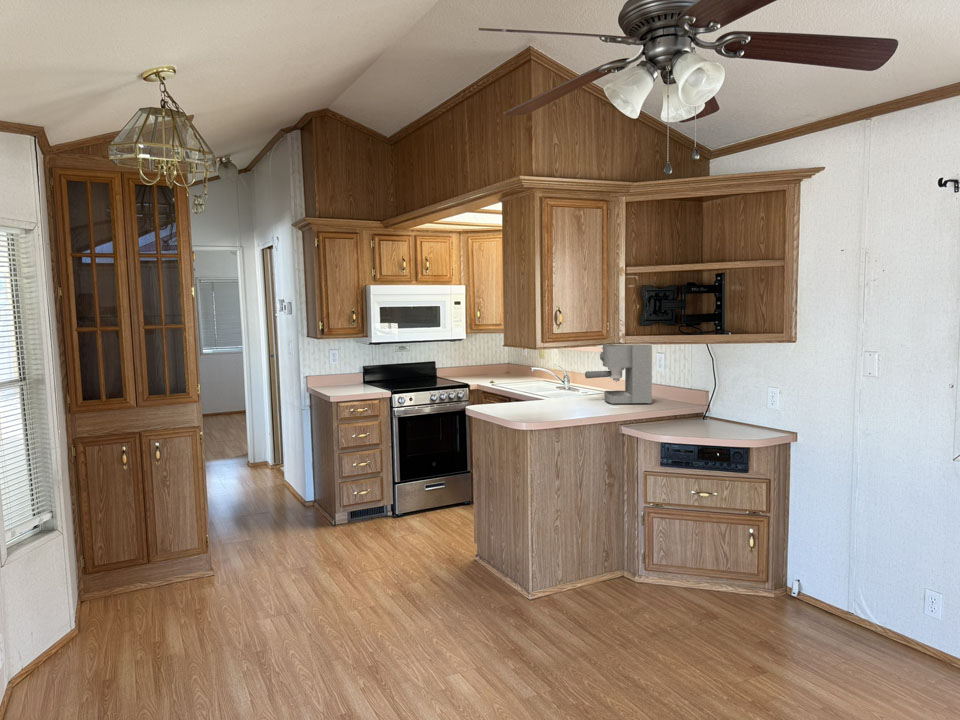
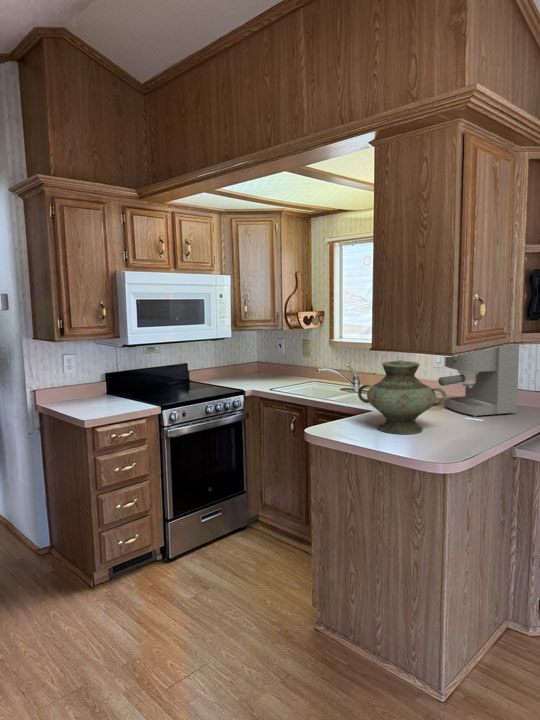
vase: none [507,355,564,410] -> present [358,360,446,434]

